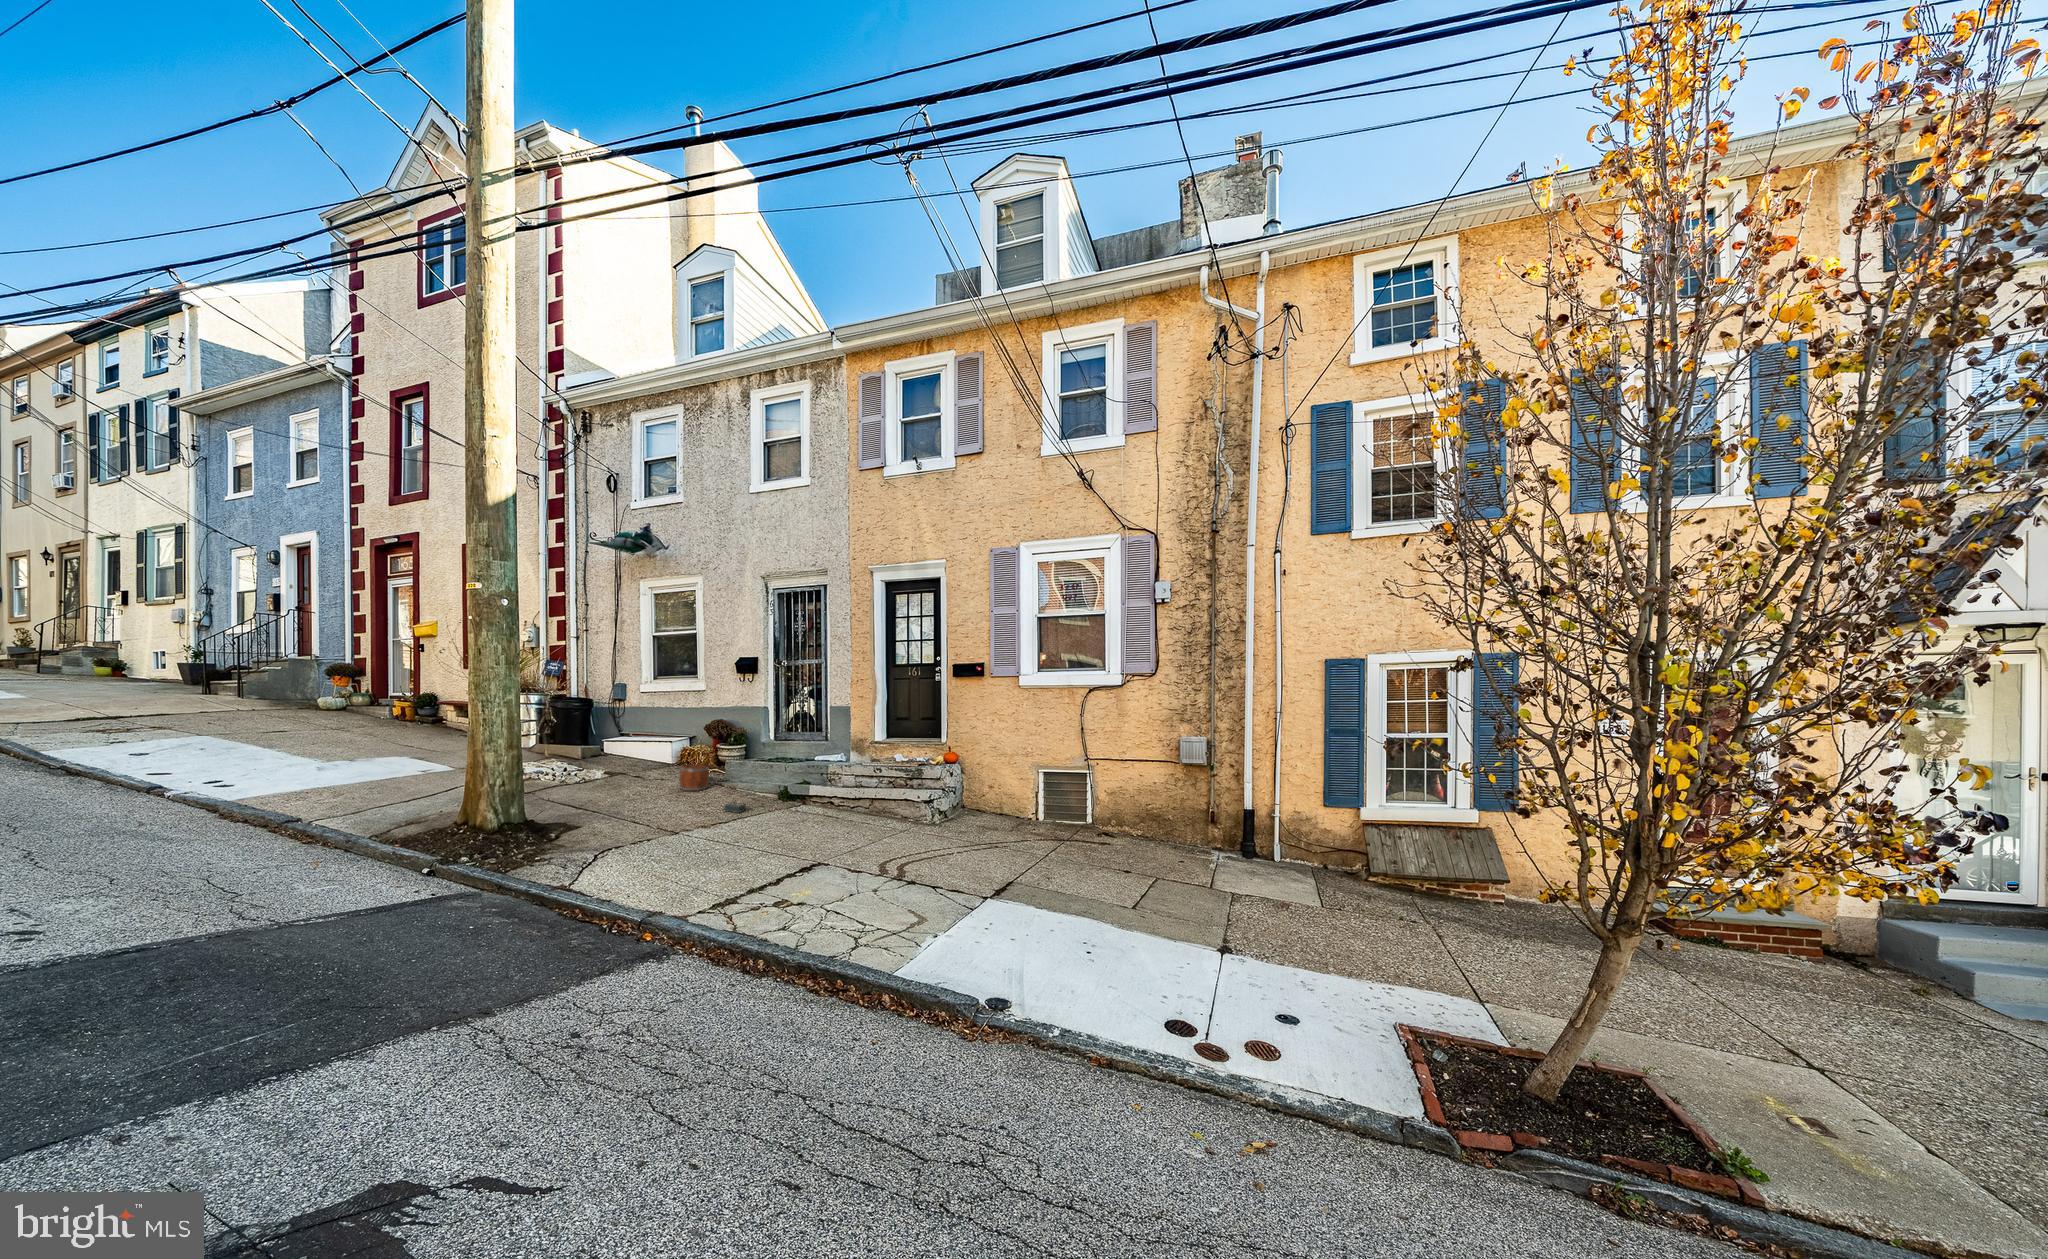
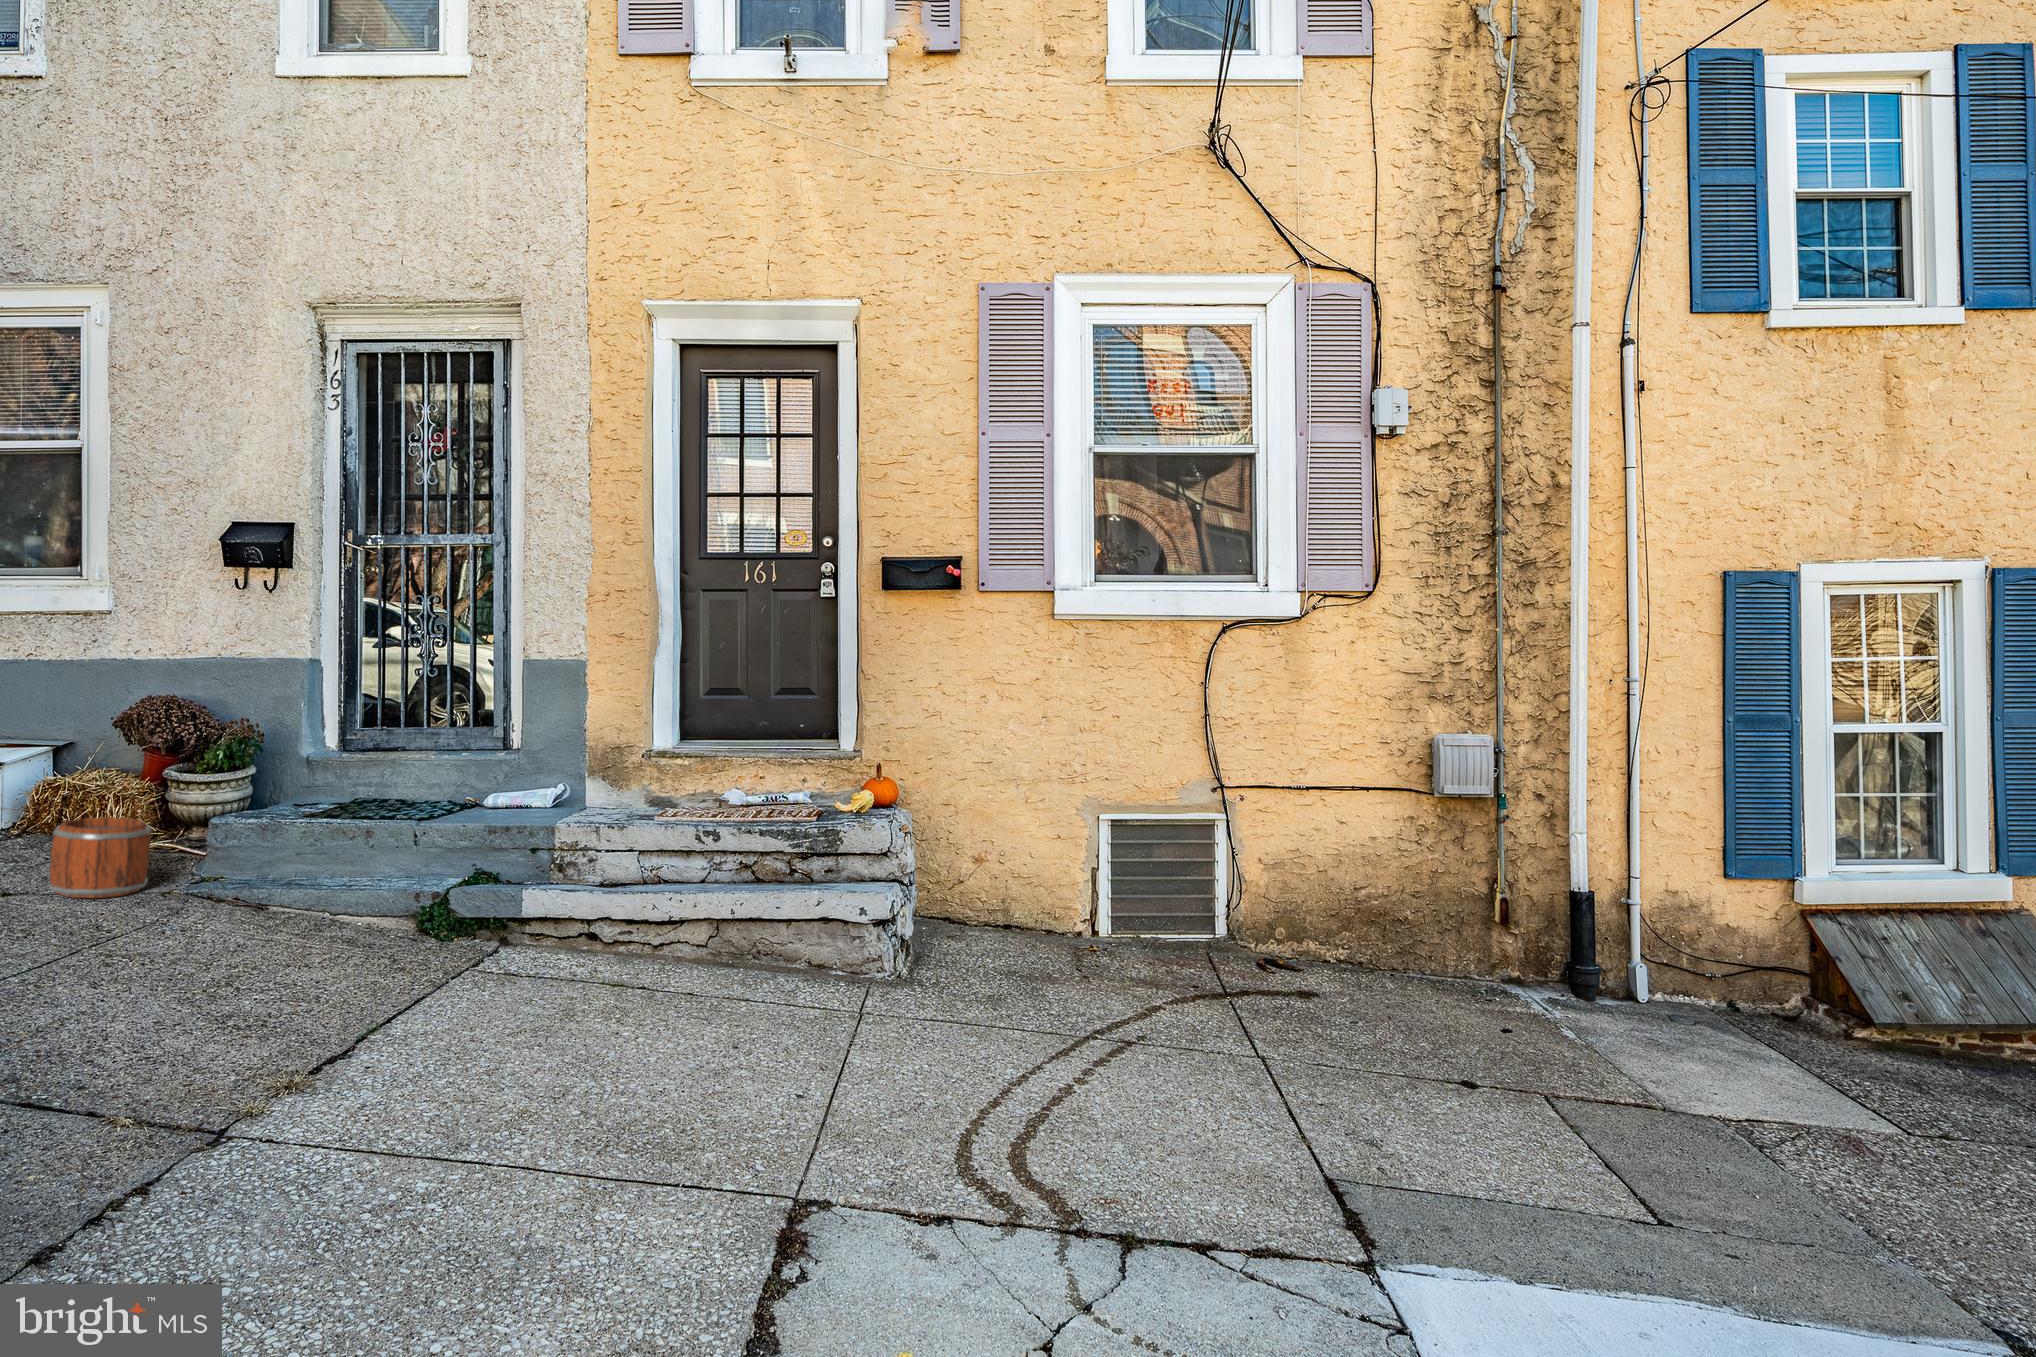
decorative plant: present [721,790,747,813] -> none [219,876,324,961]

